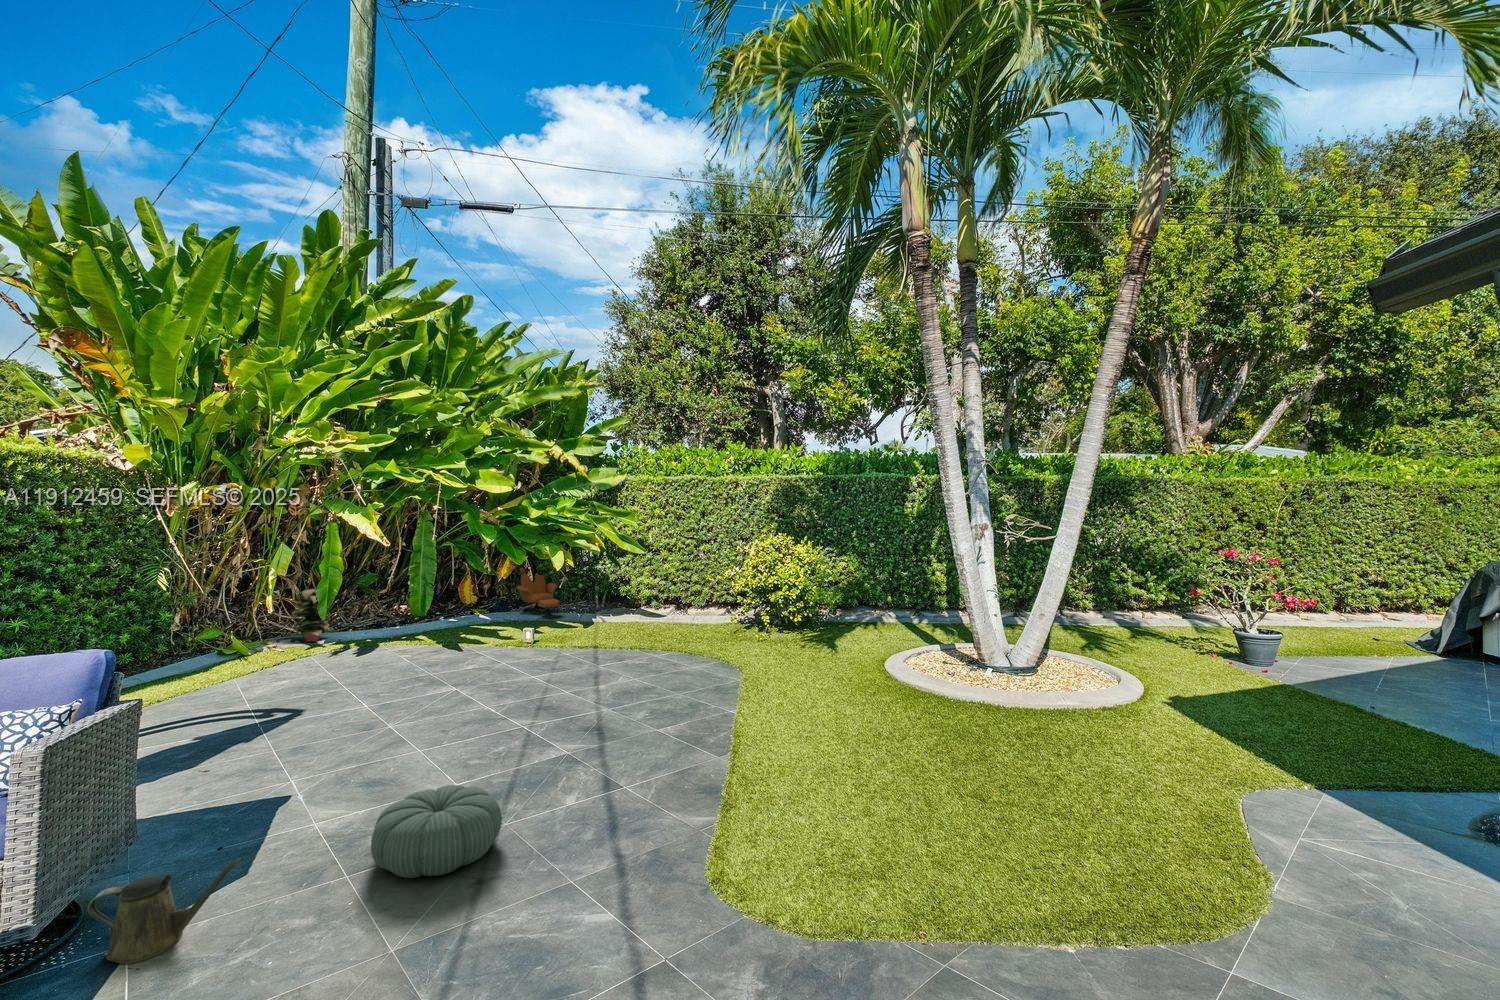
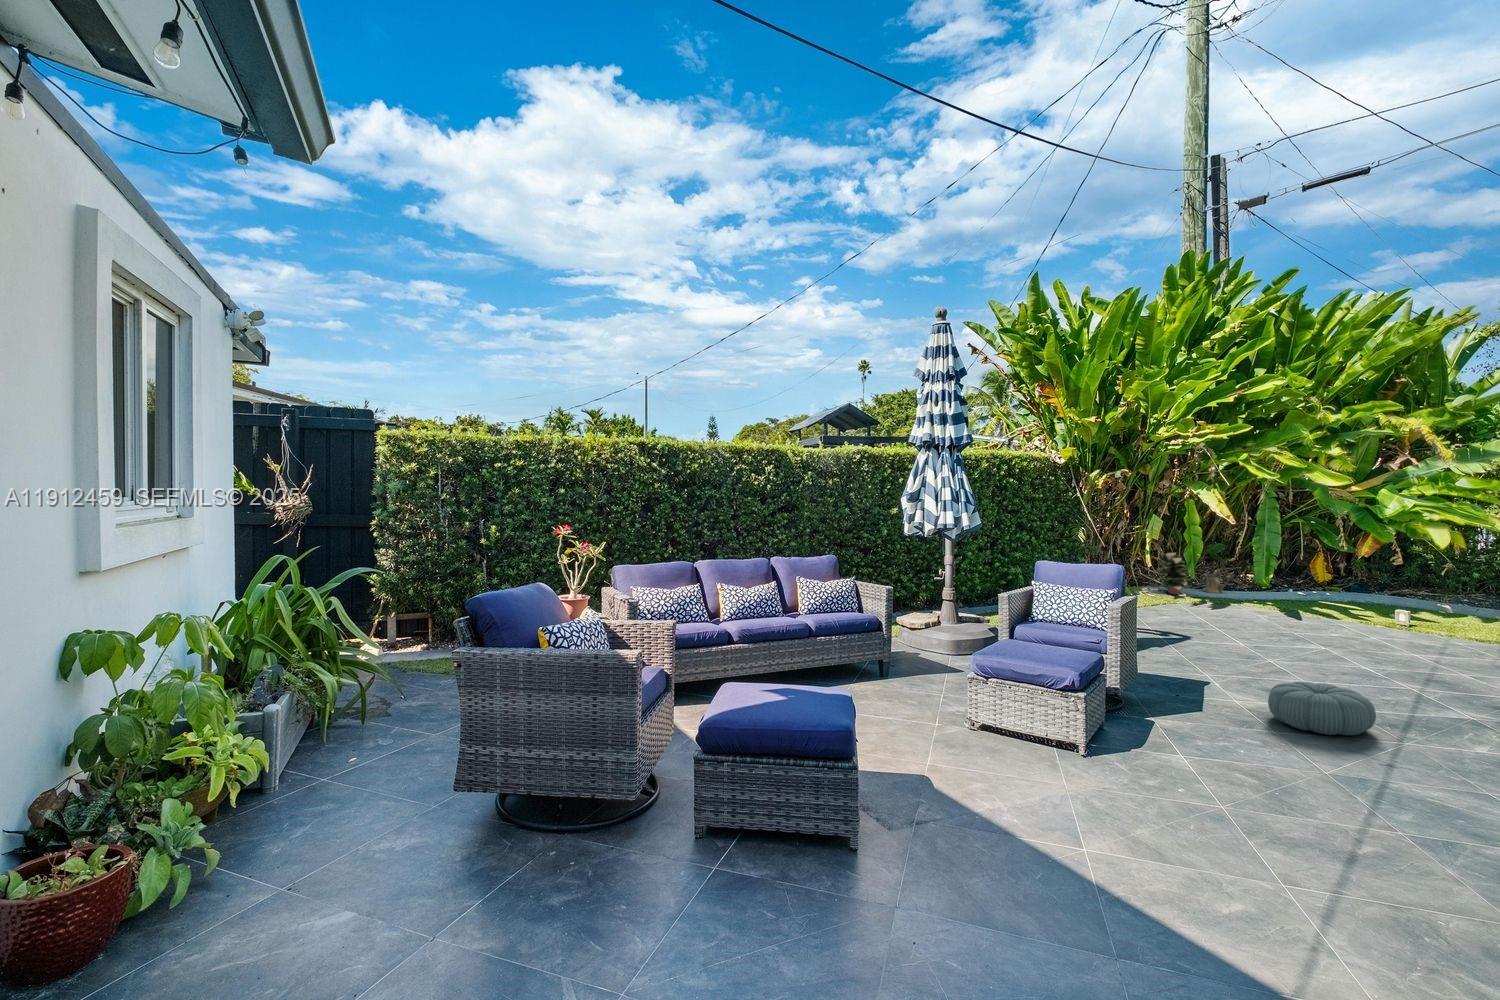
lounge chair: present [516,568,561,620] -> none [1380,546,1443,607]
watering can: present [88,858,243,964] -> present [1200,574,1235,593]

